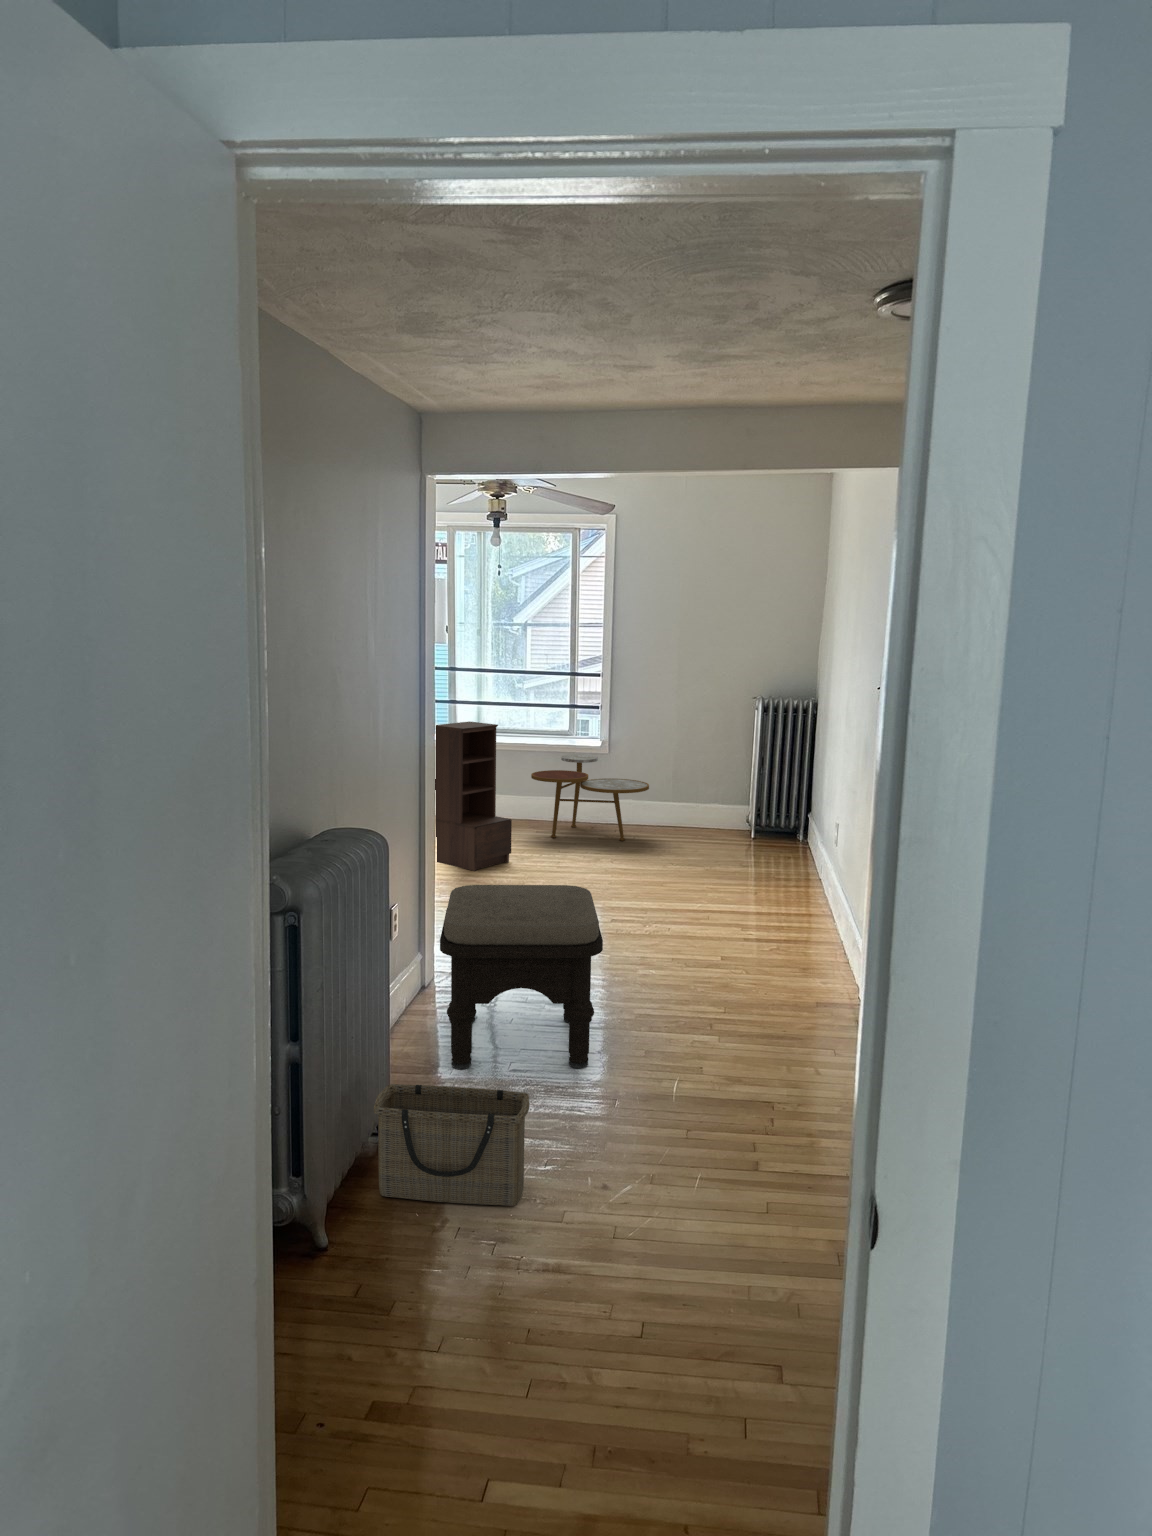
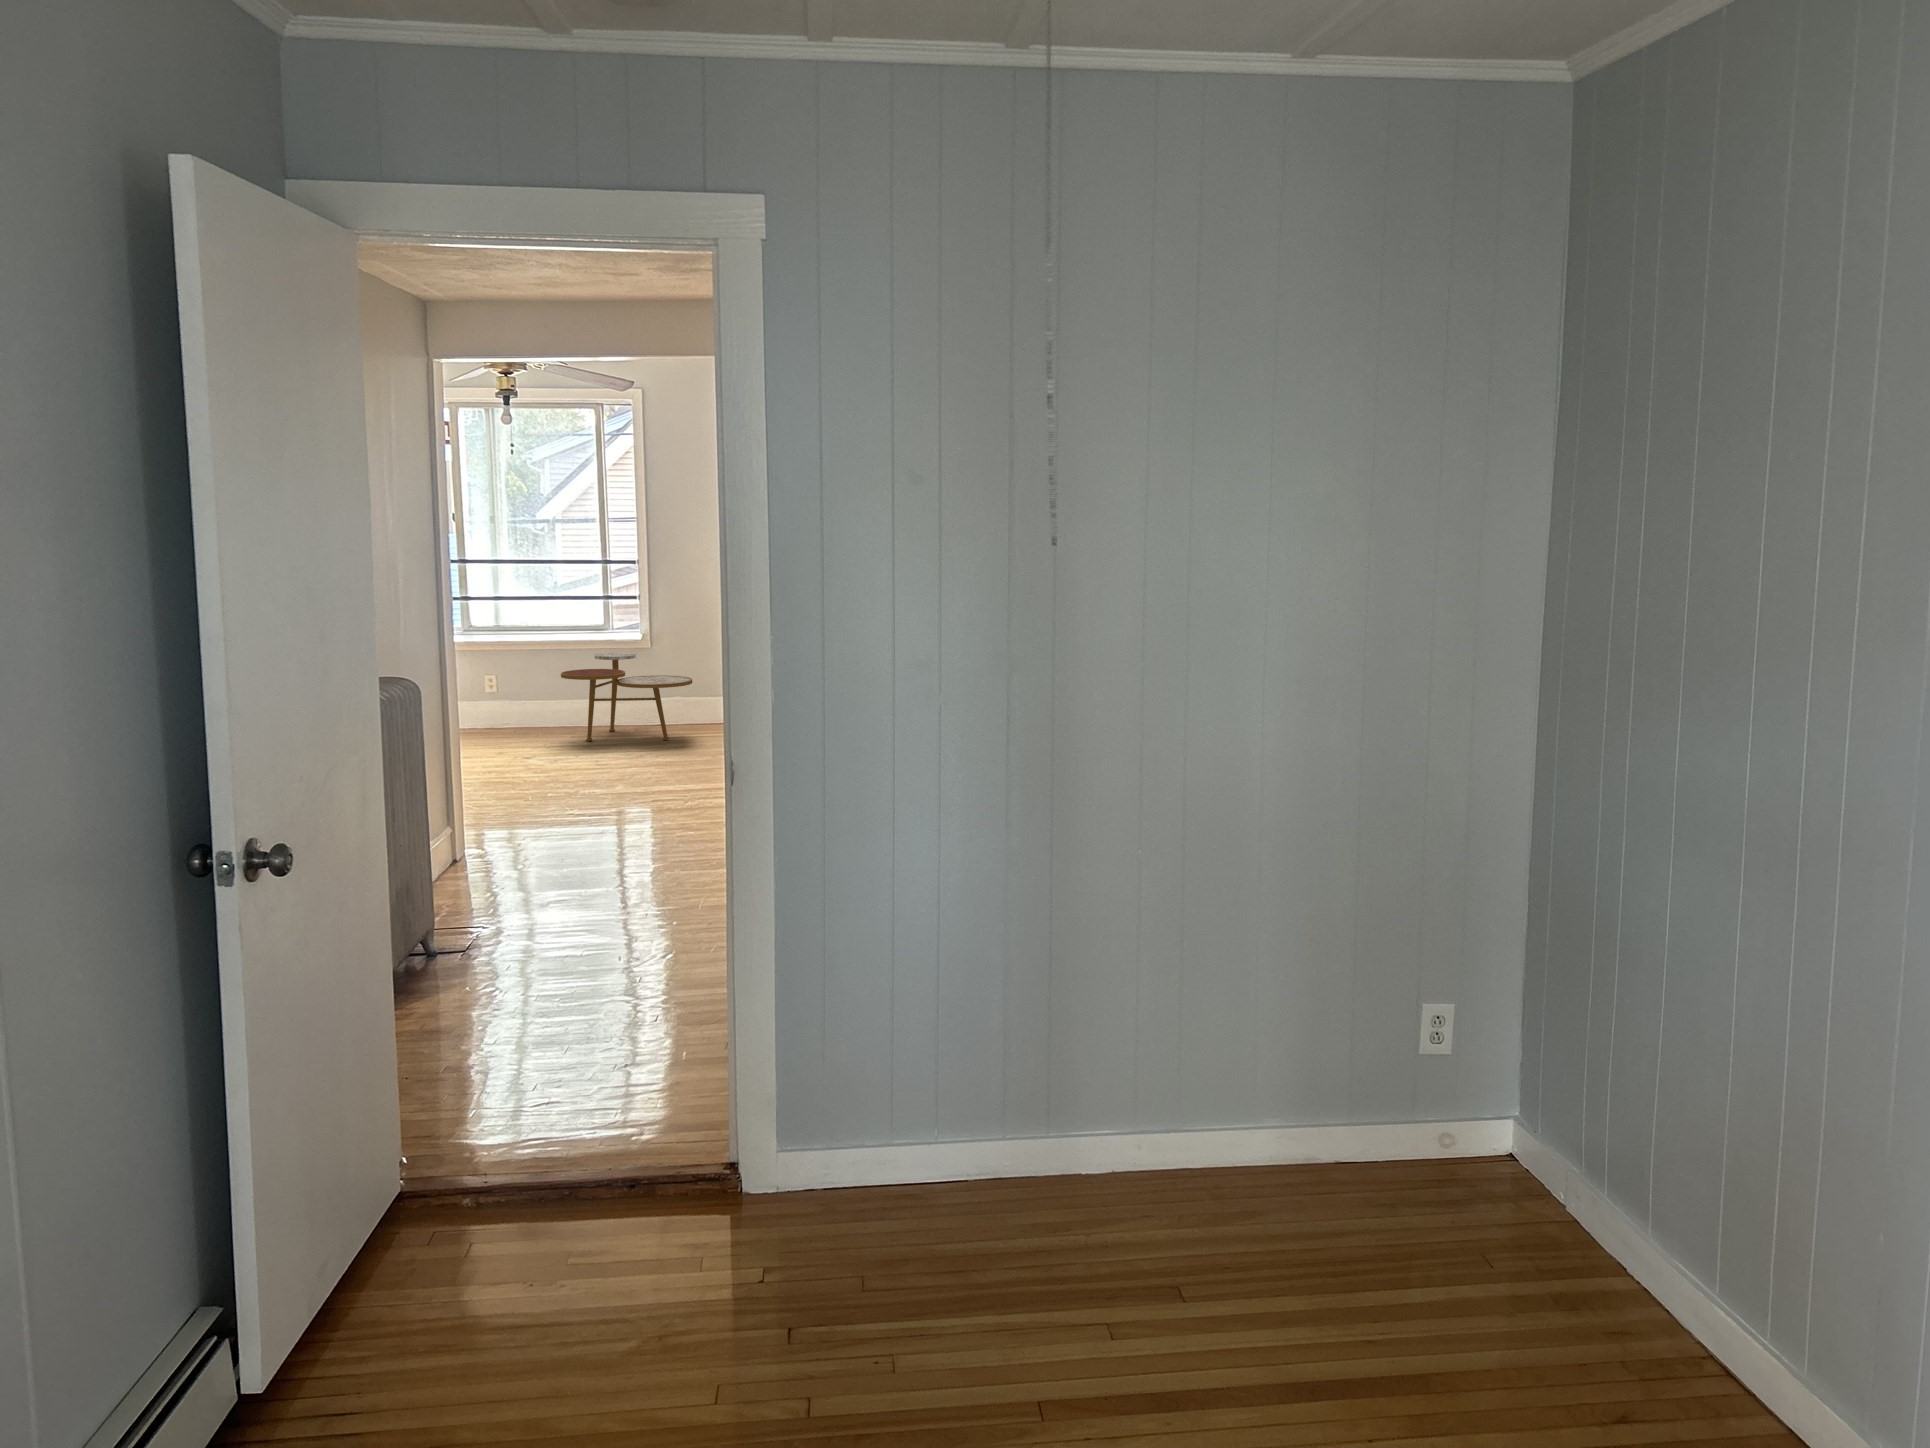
bookshelf: present [435,721,512,871] -> none [447,615,541,773]
ottoman: present [440,885,603,1069] -> none [473,745,630,910]
basket: present [374,1084,529,1206] -> none [423,889,563,986]

